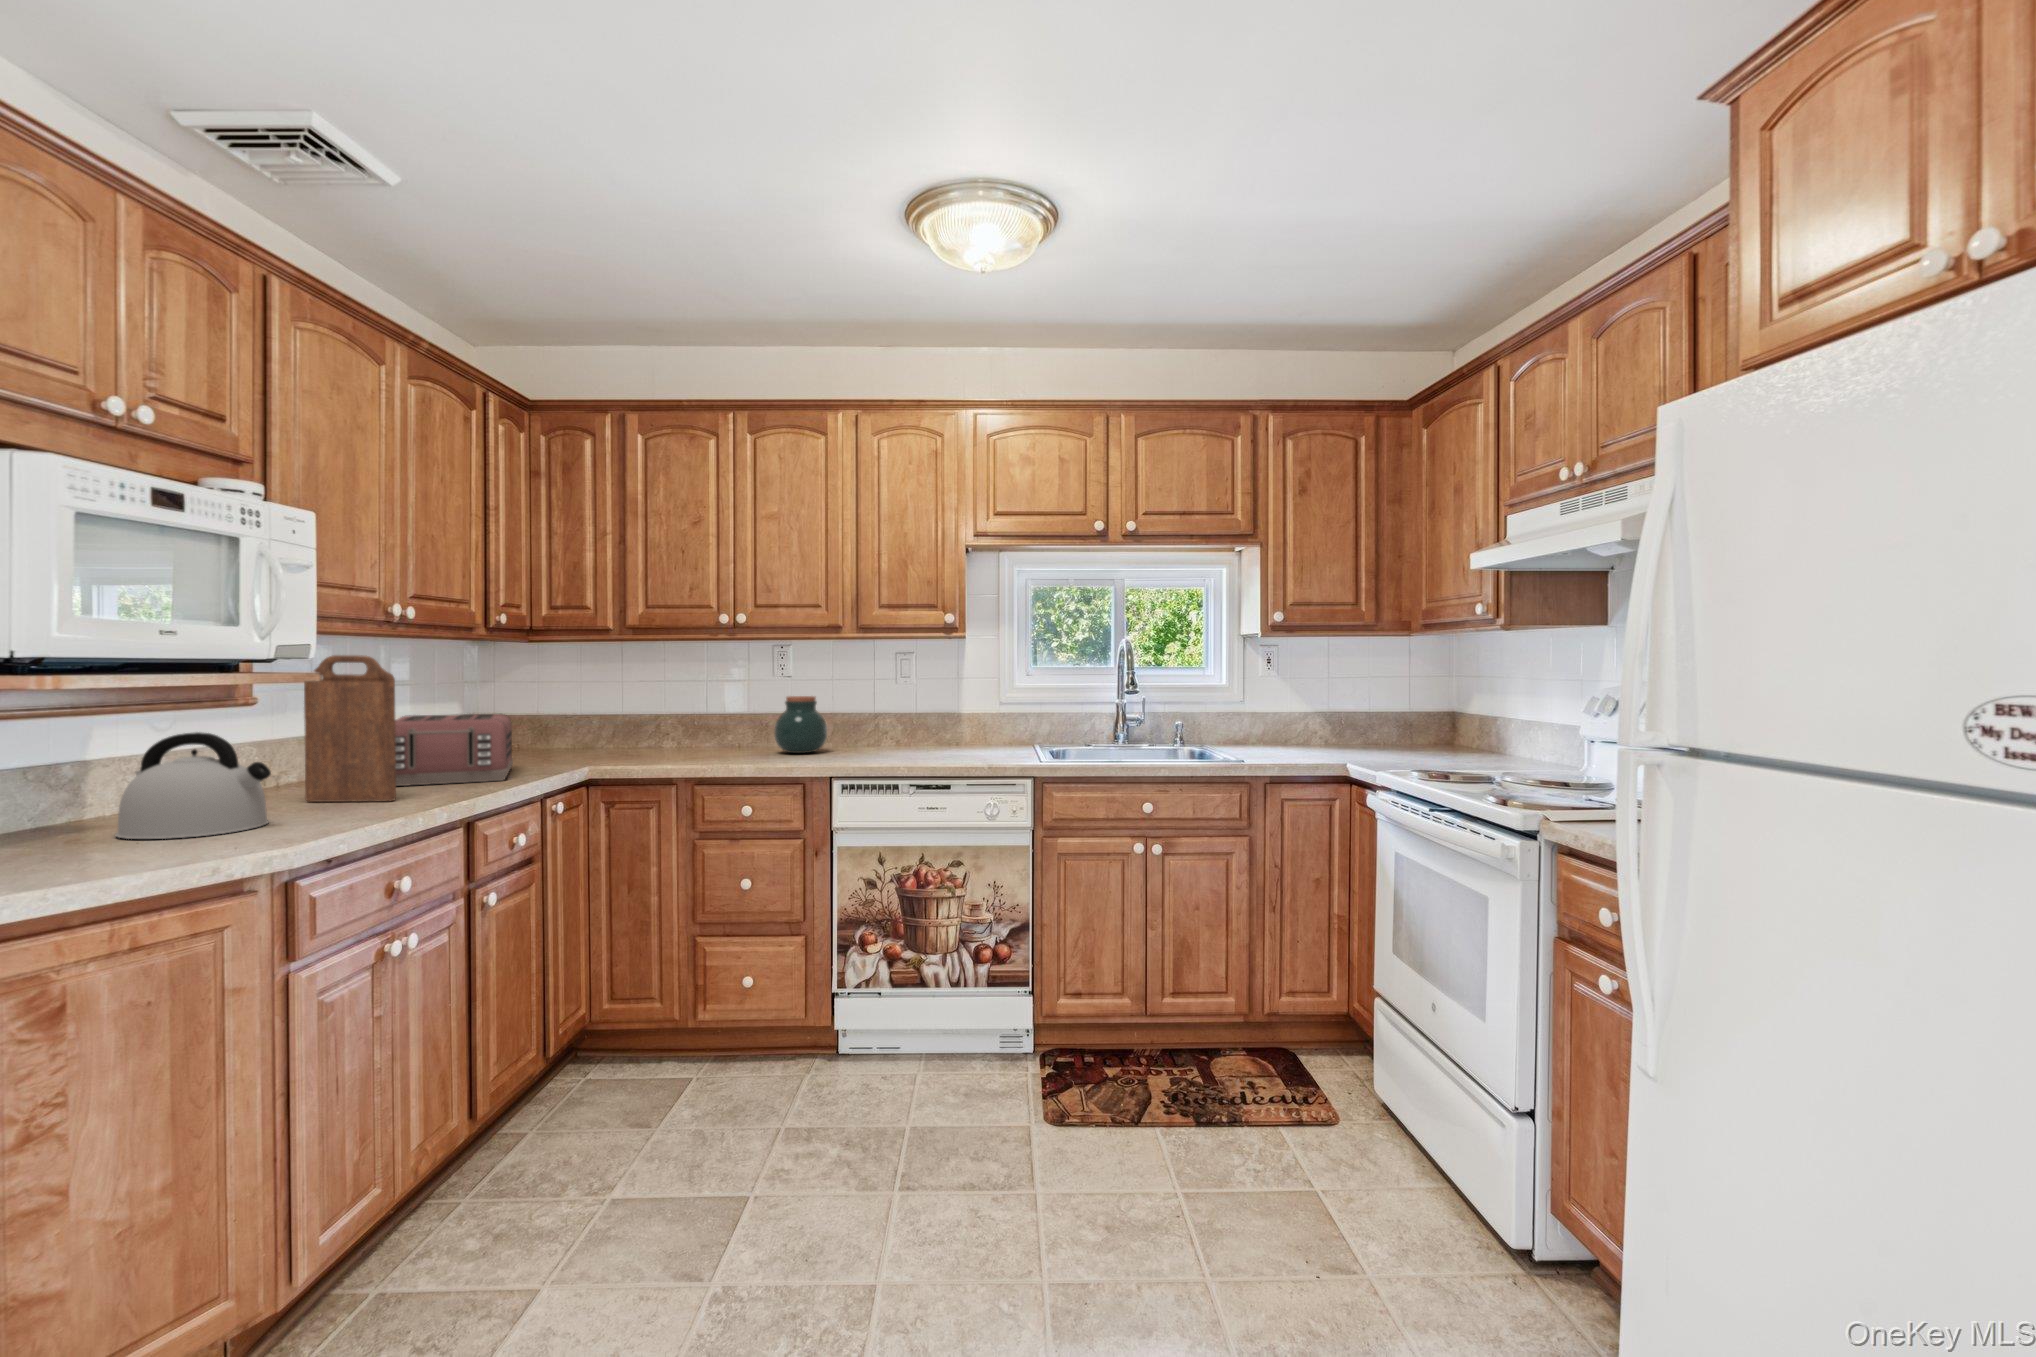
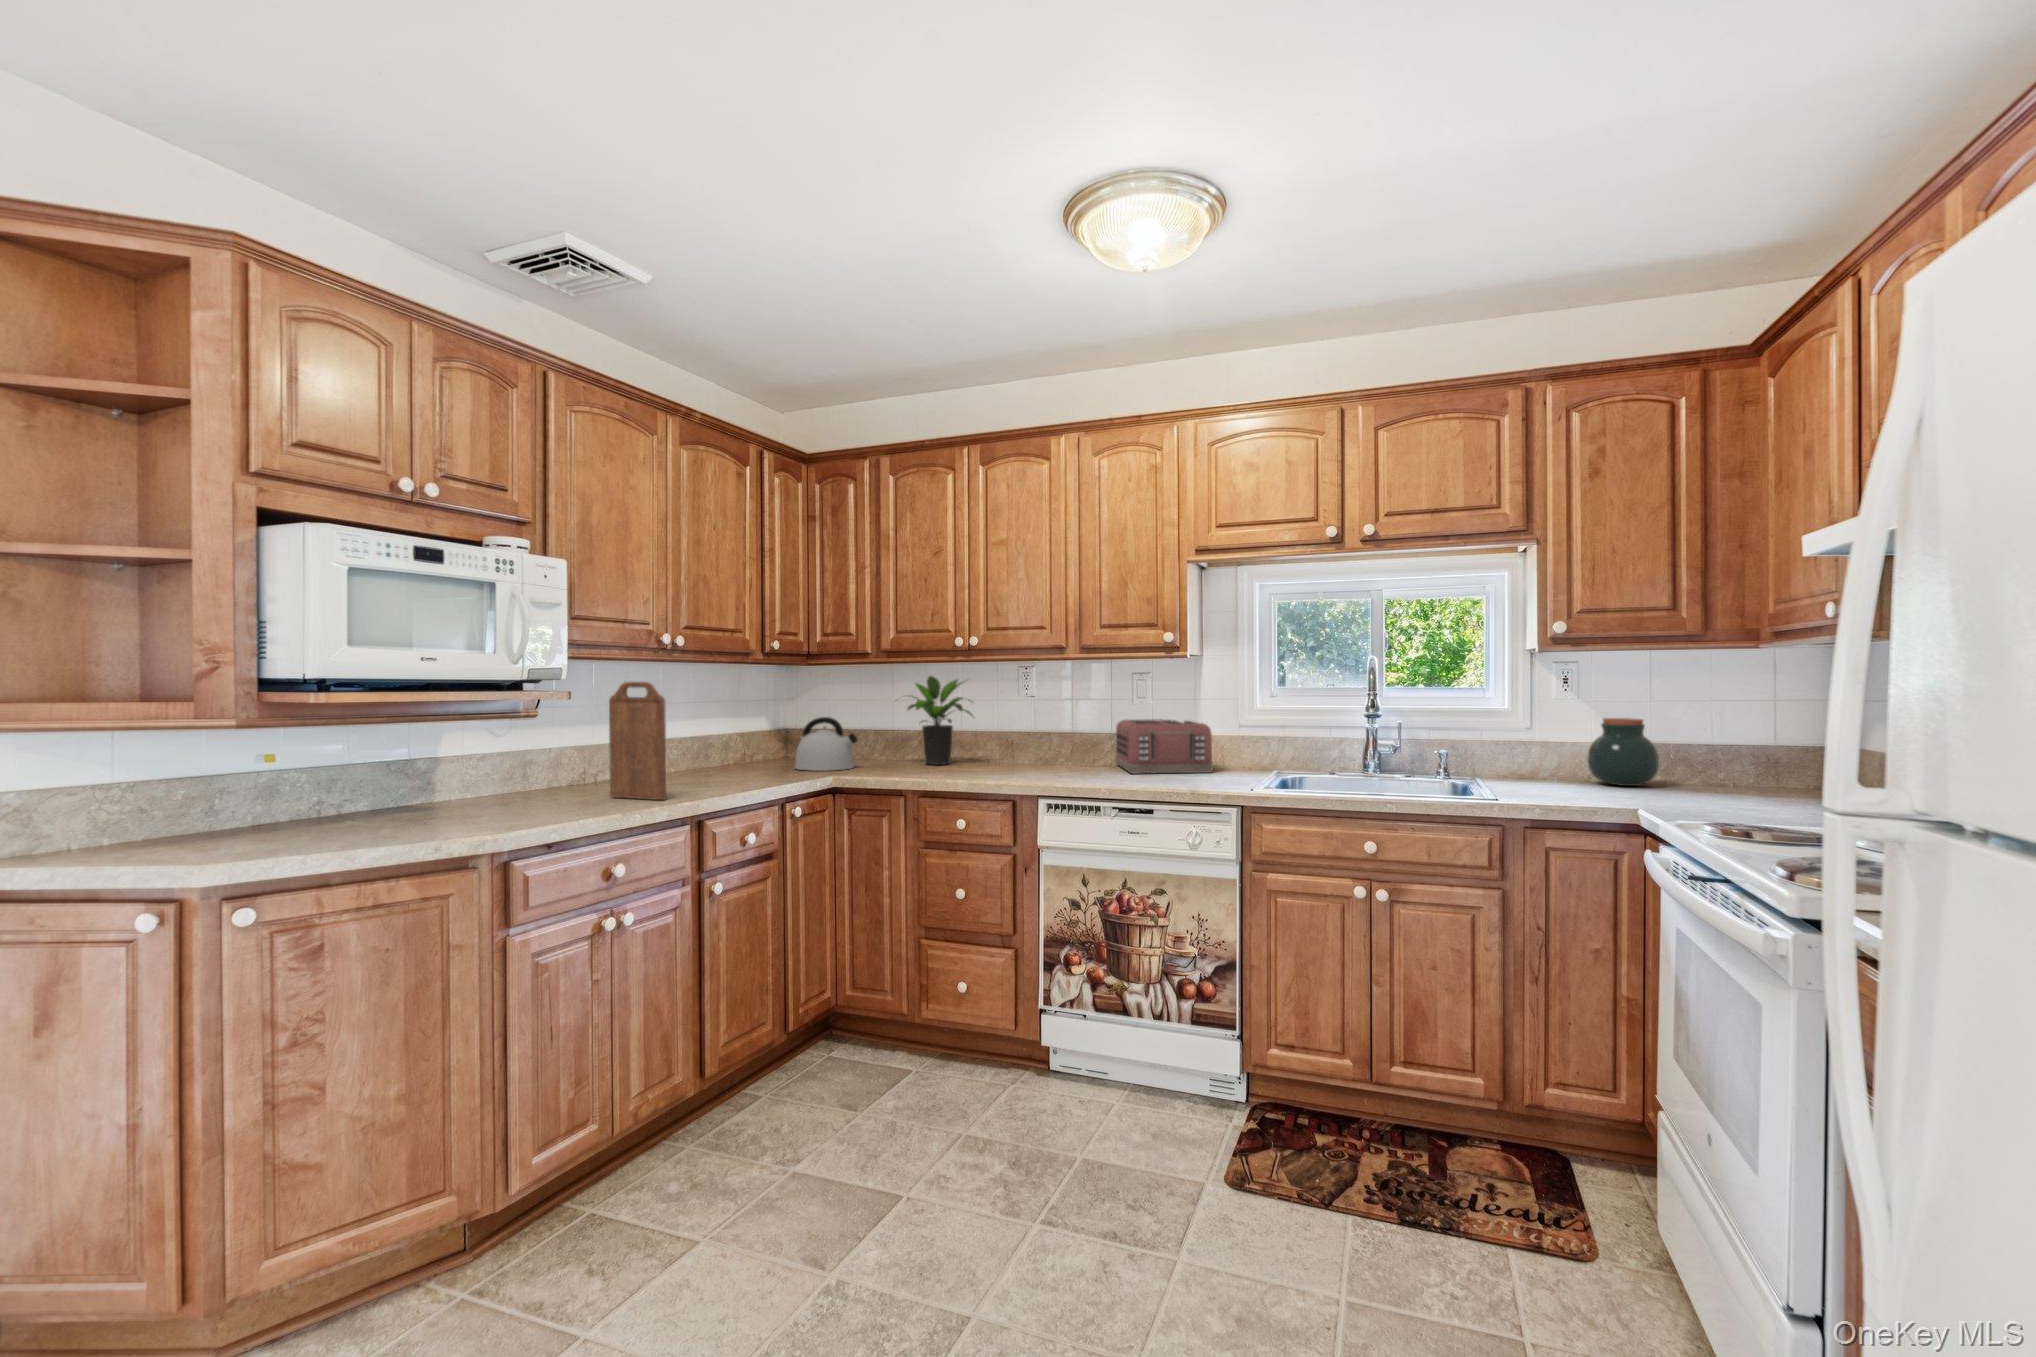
potted plant: none [640,655,735,752] -> present [904,676,972,765]
jar: present [774,696,827,753] -> present [1587,718,1660,786]
toaster: present [395,714,513,786] -> present [1115,719,1214,774]
kettle: present [116,732,271,839] -> present [795,717,857,771]

